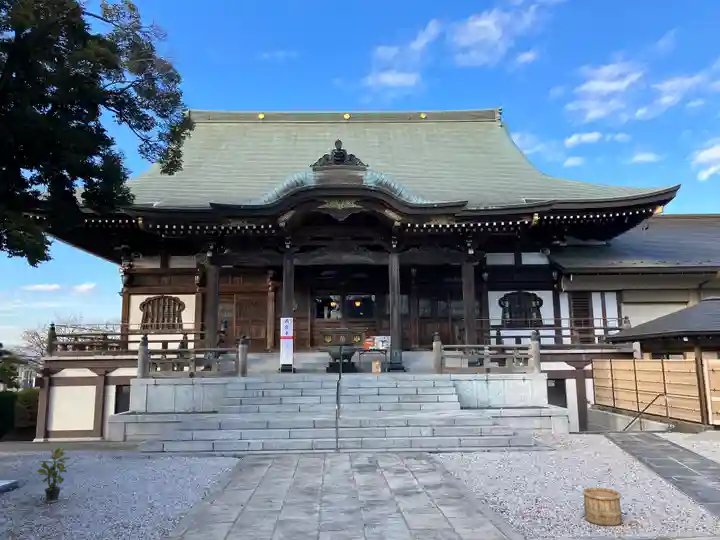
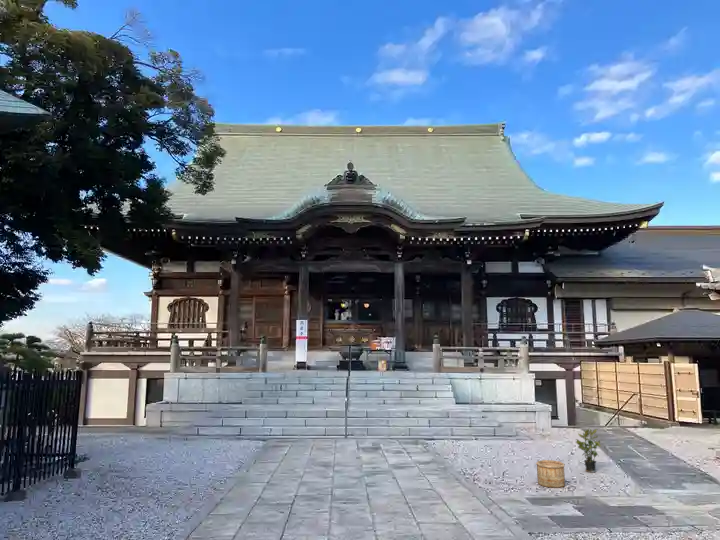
potted plant: present [37,447,70,503] -> present [576,429,600,472]

